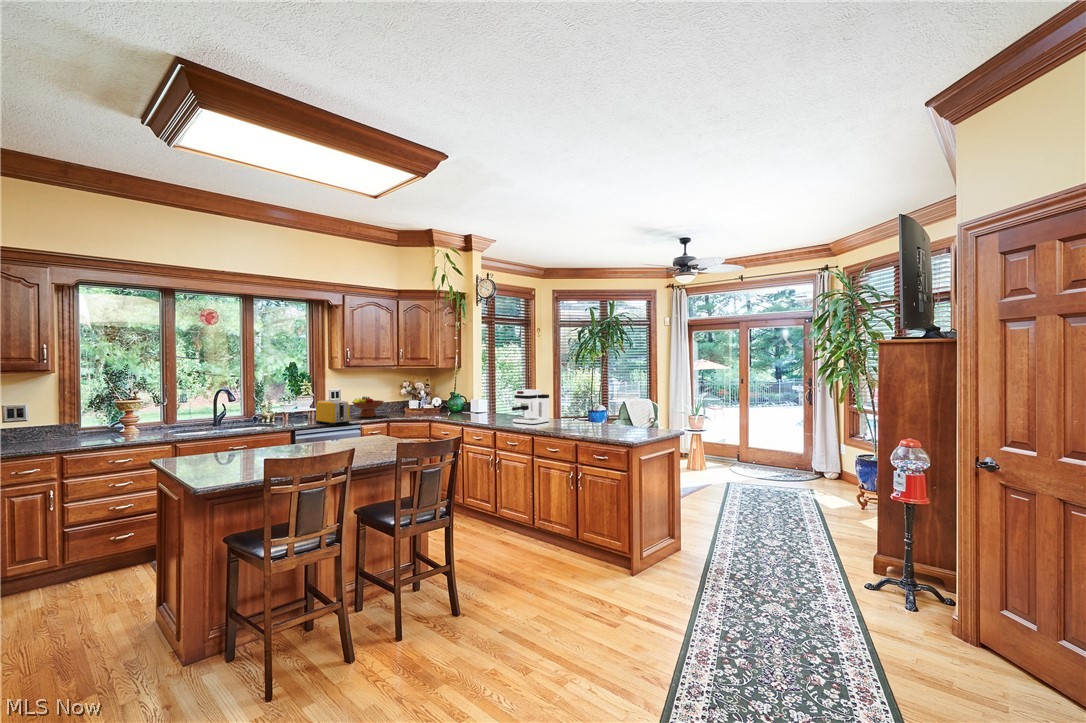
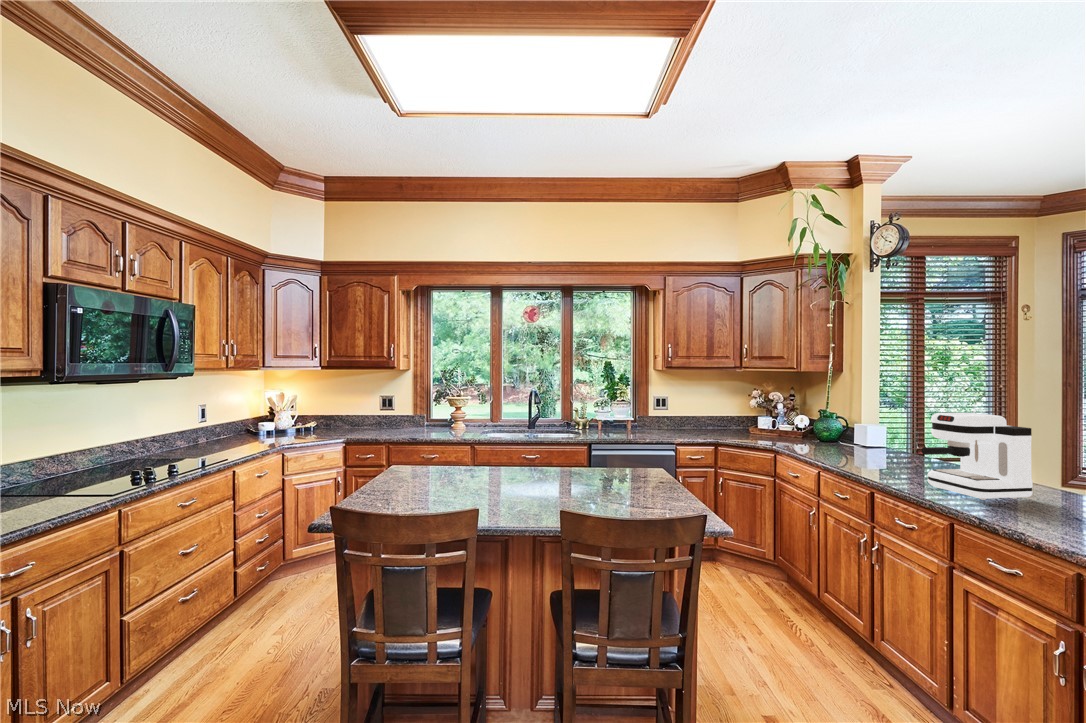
fruit bowl: present [352,397,384,417] -> none [676,407,719,435]
toaster: present [316,400,349,425] -> none [627,409,662,441]

